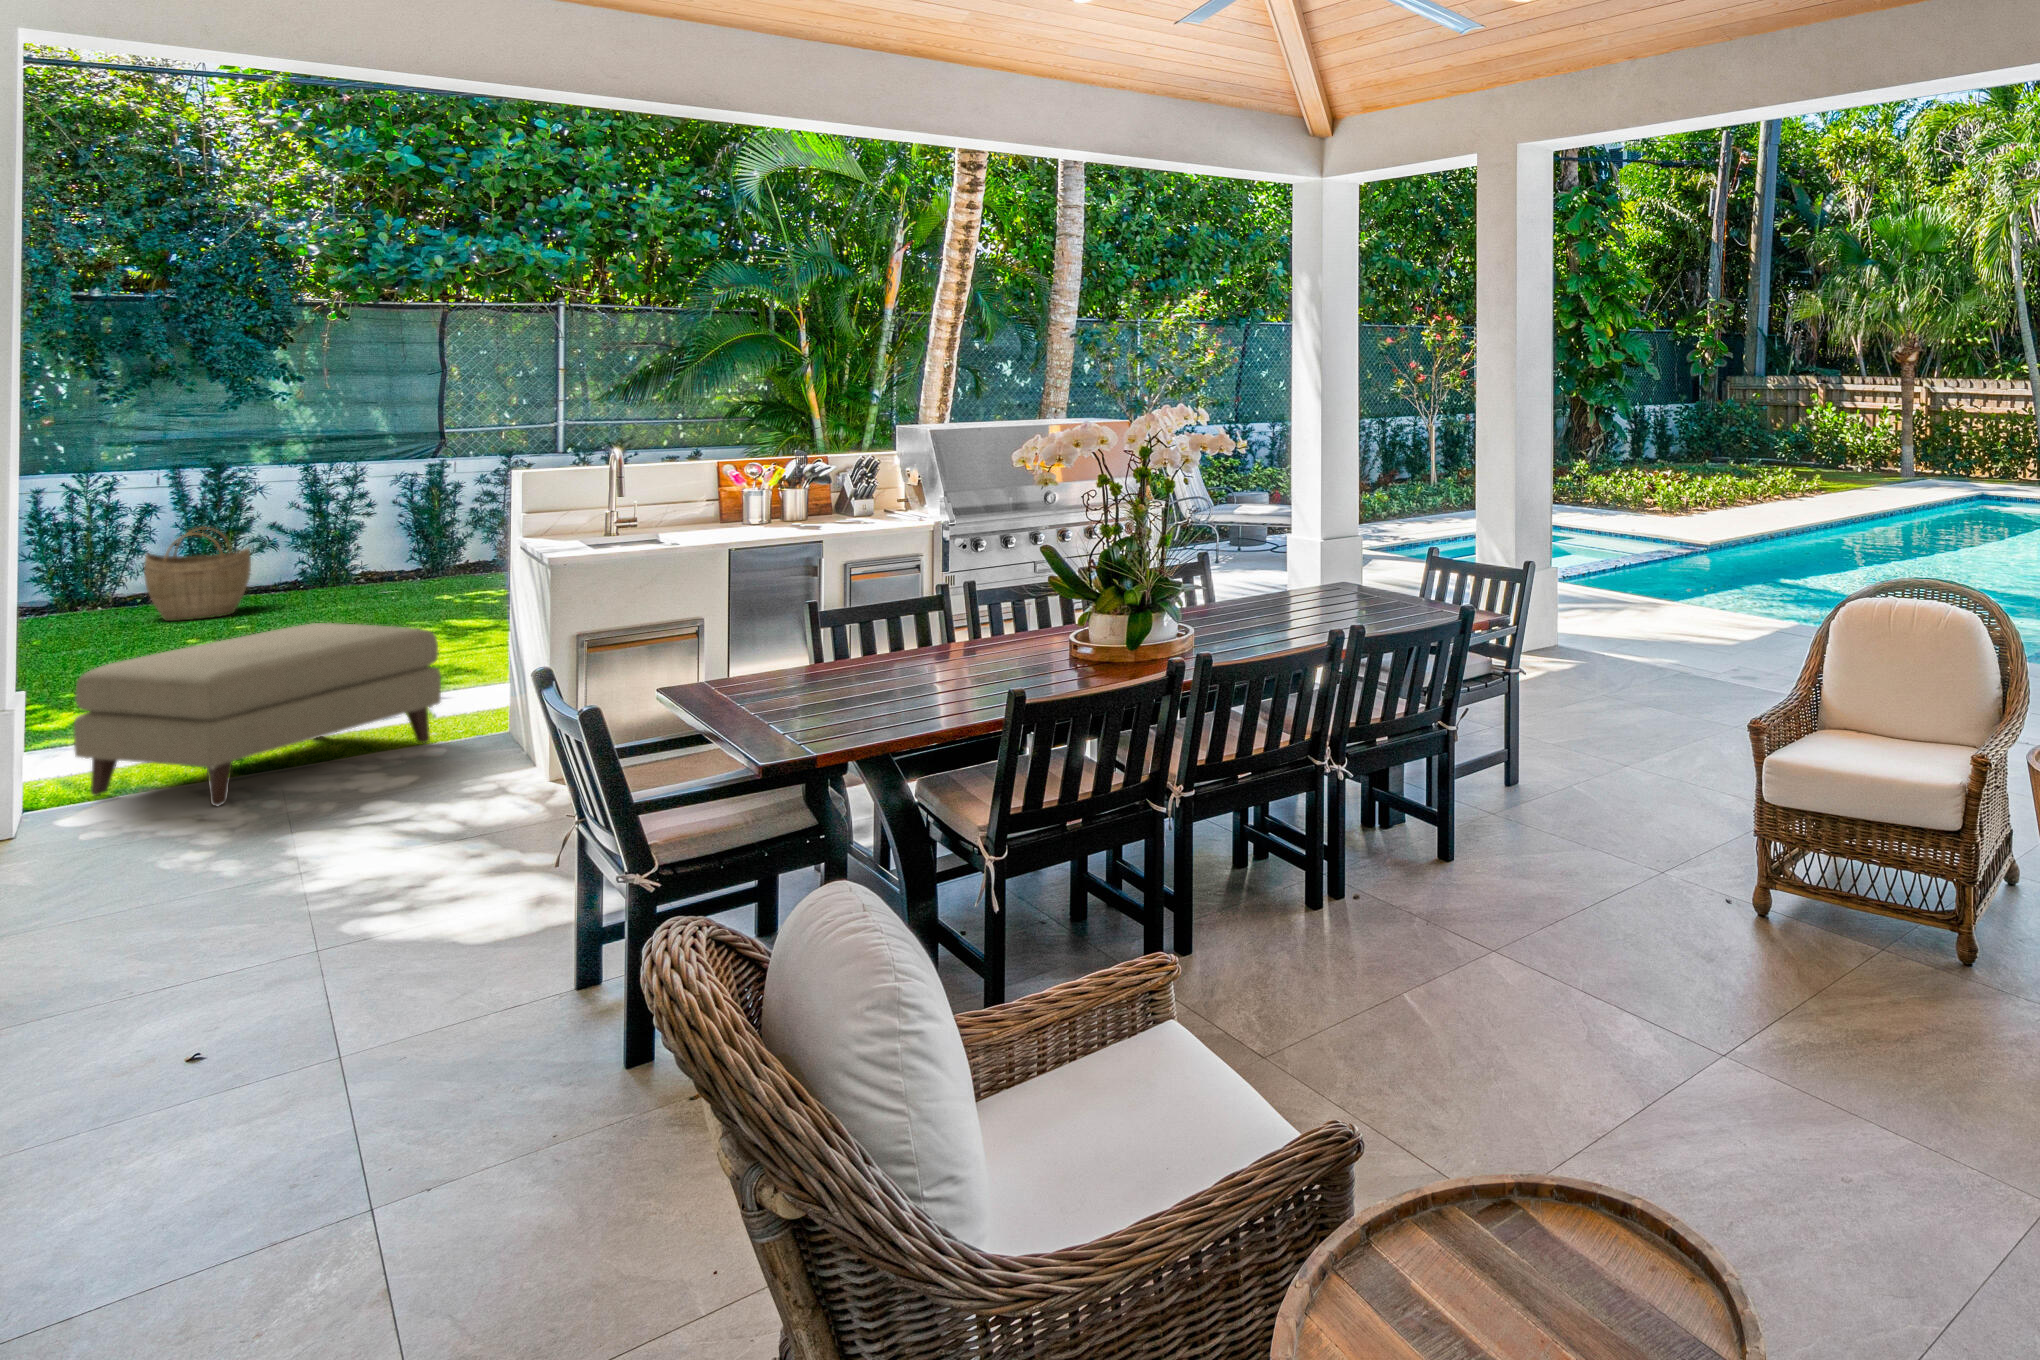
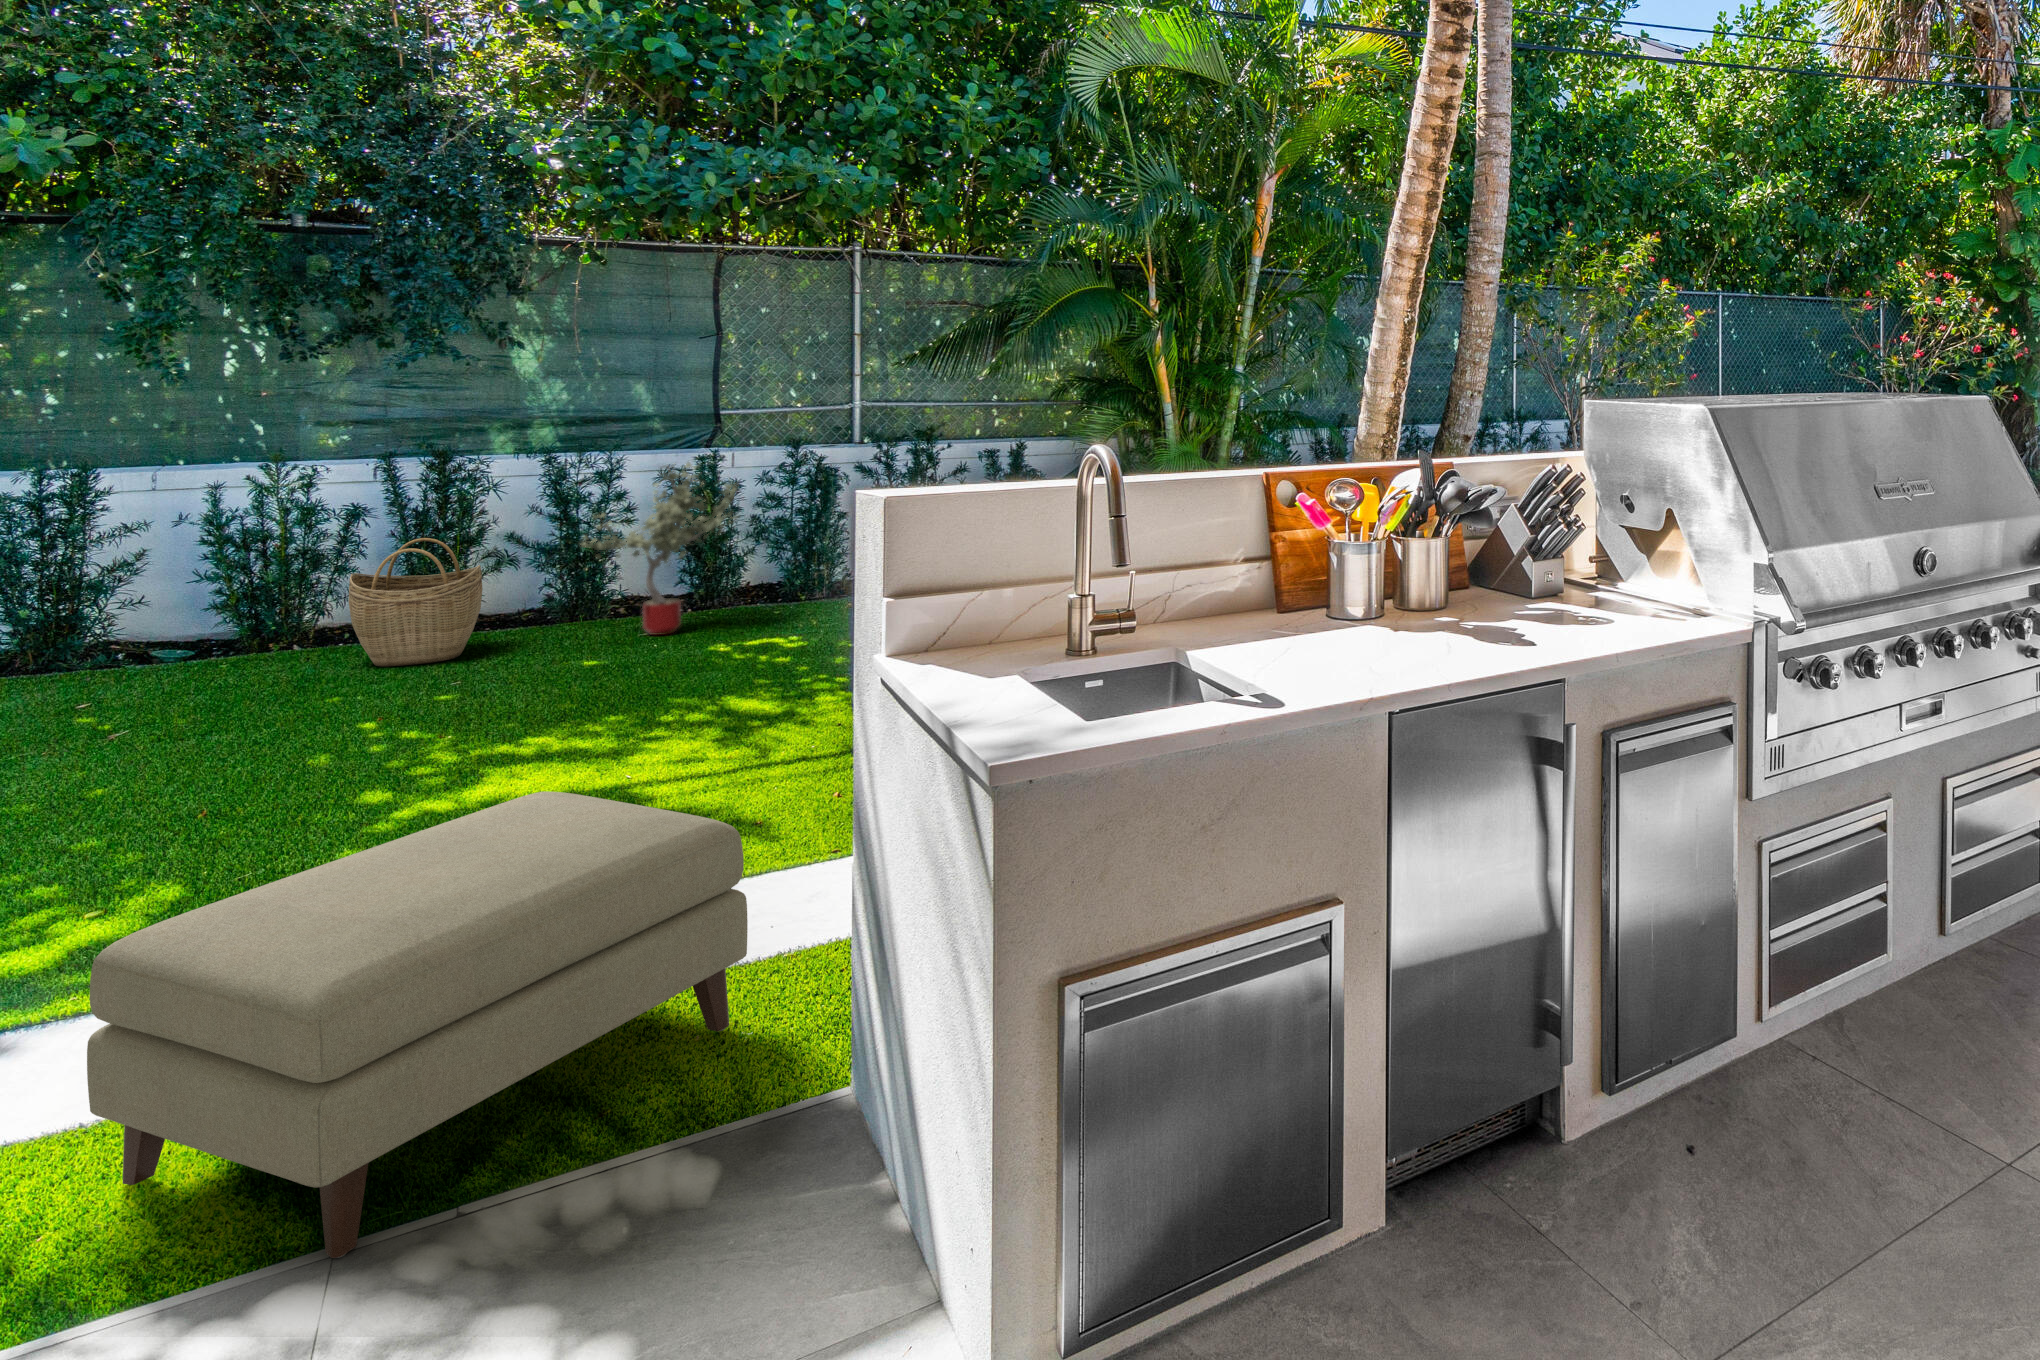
potted tree: none [328,468,462,598] -> present [581,462,739,635]

